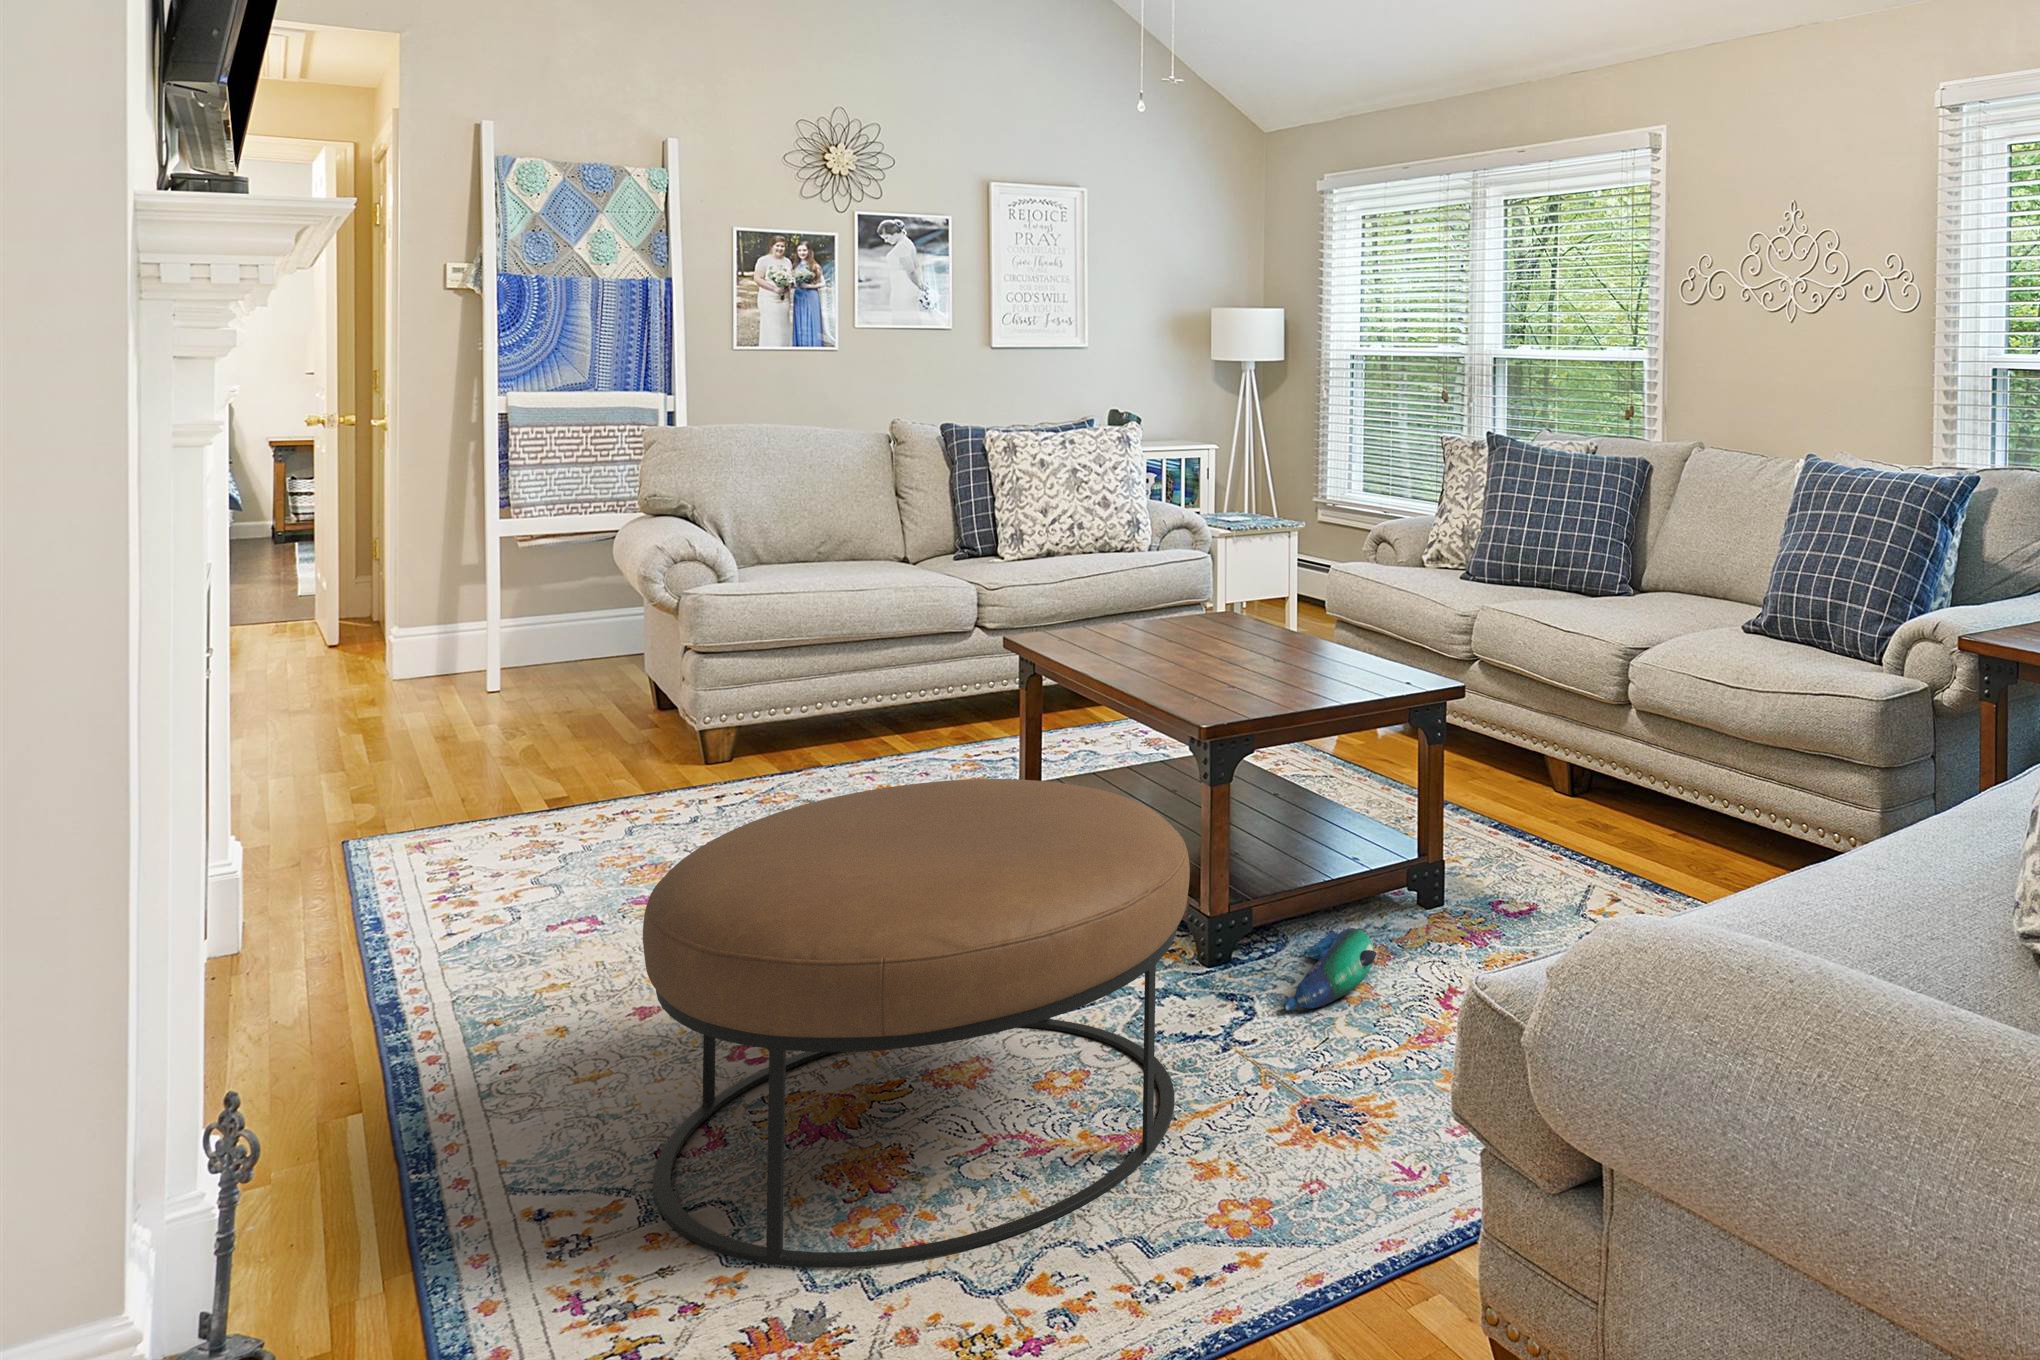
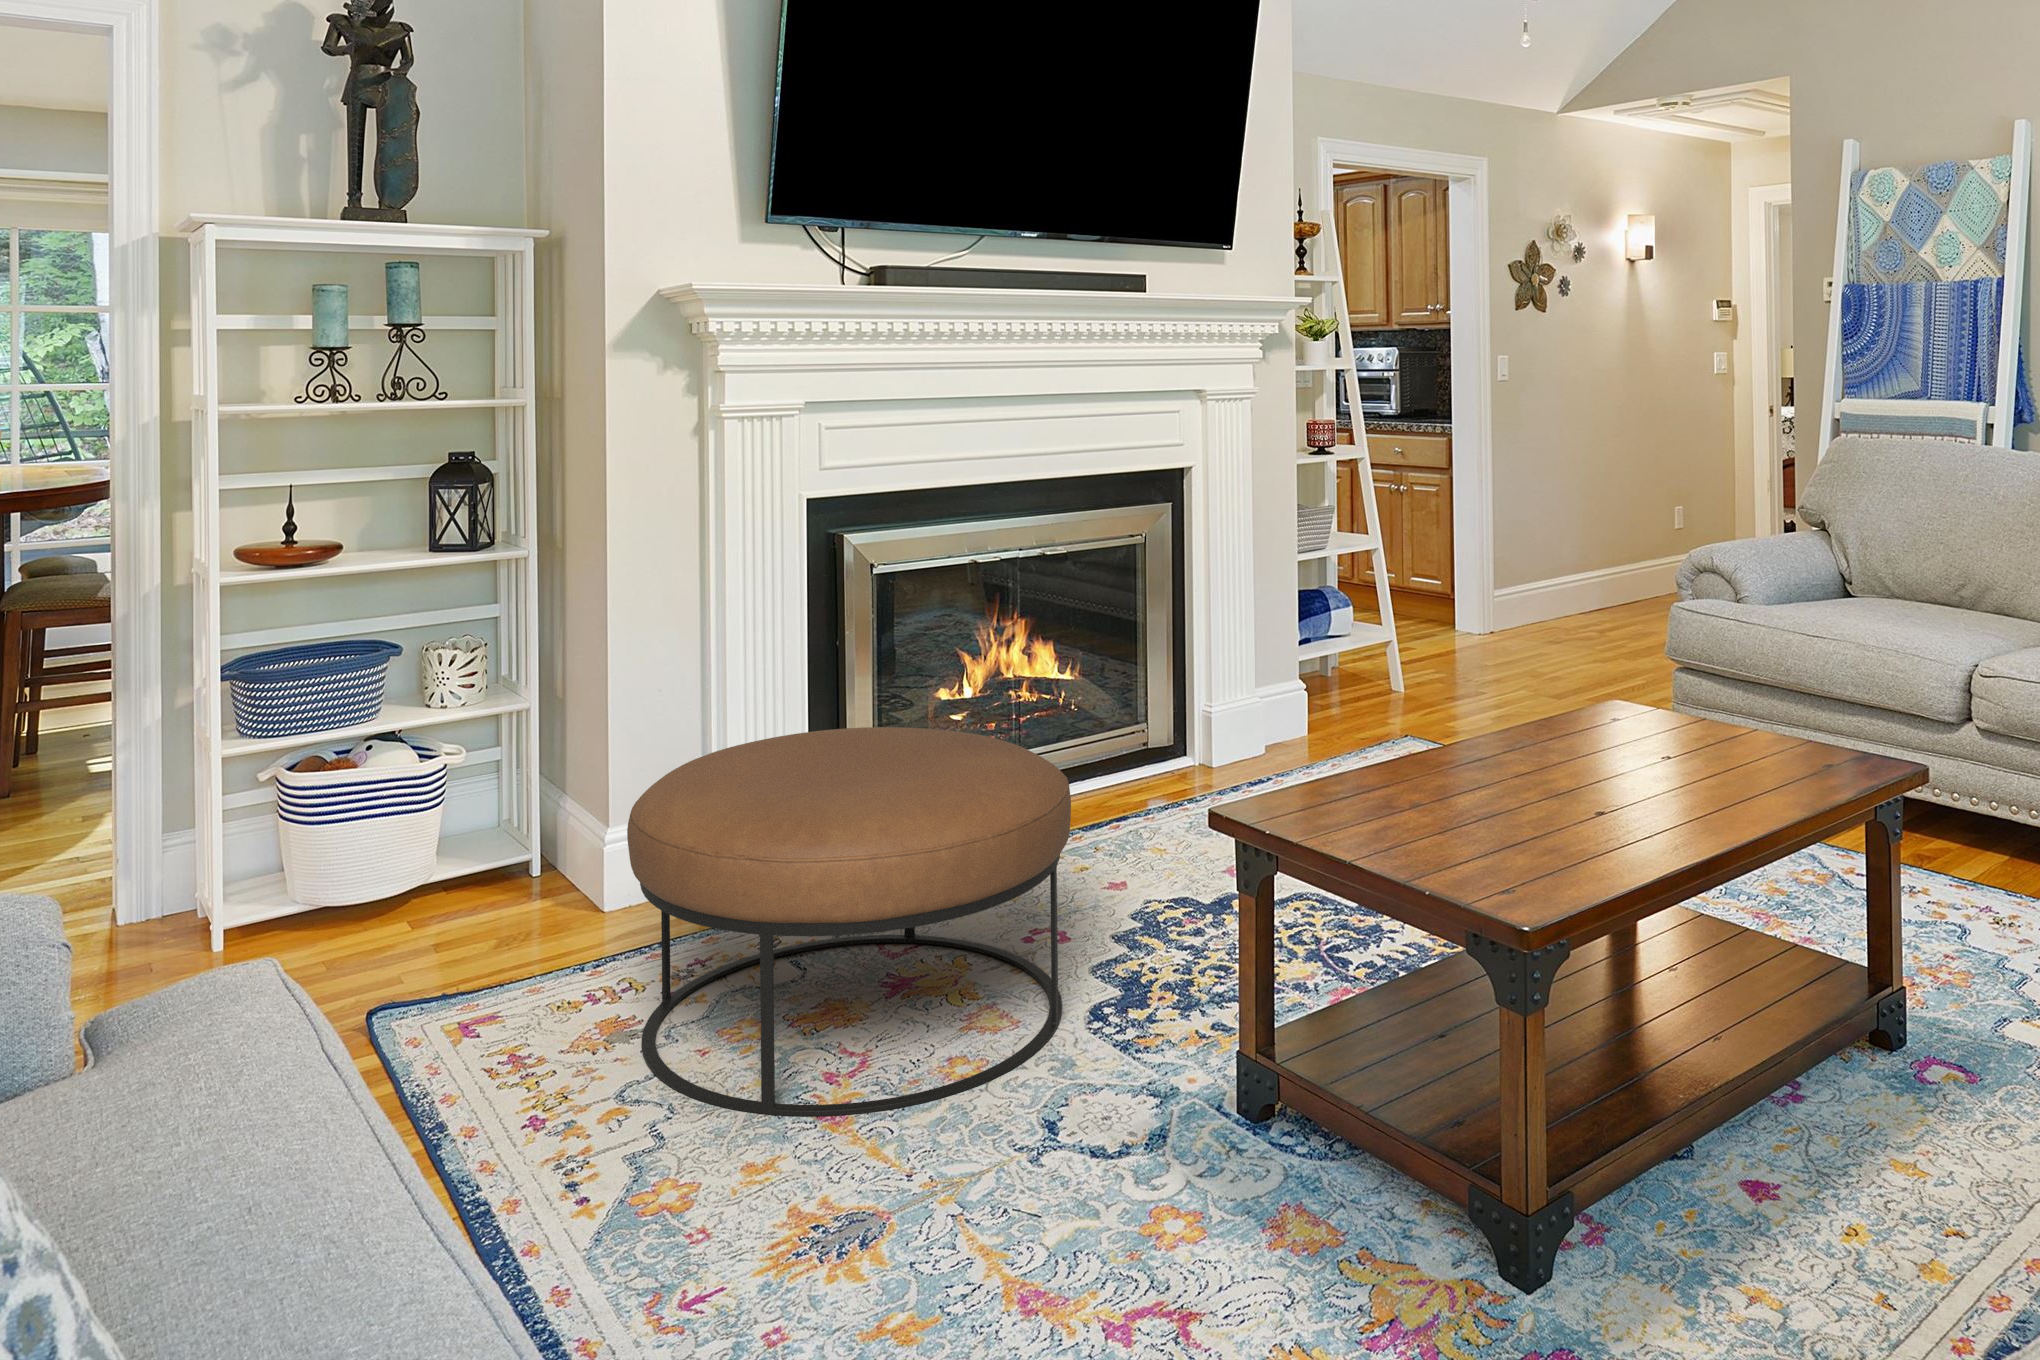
plush toy: present [1284,928,1377,1011] -> none [1072,1112,1273,1179]

